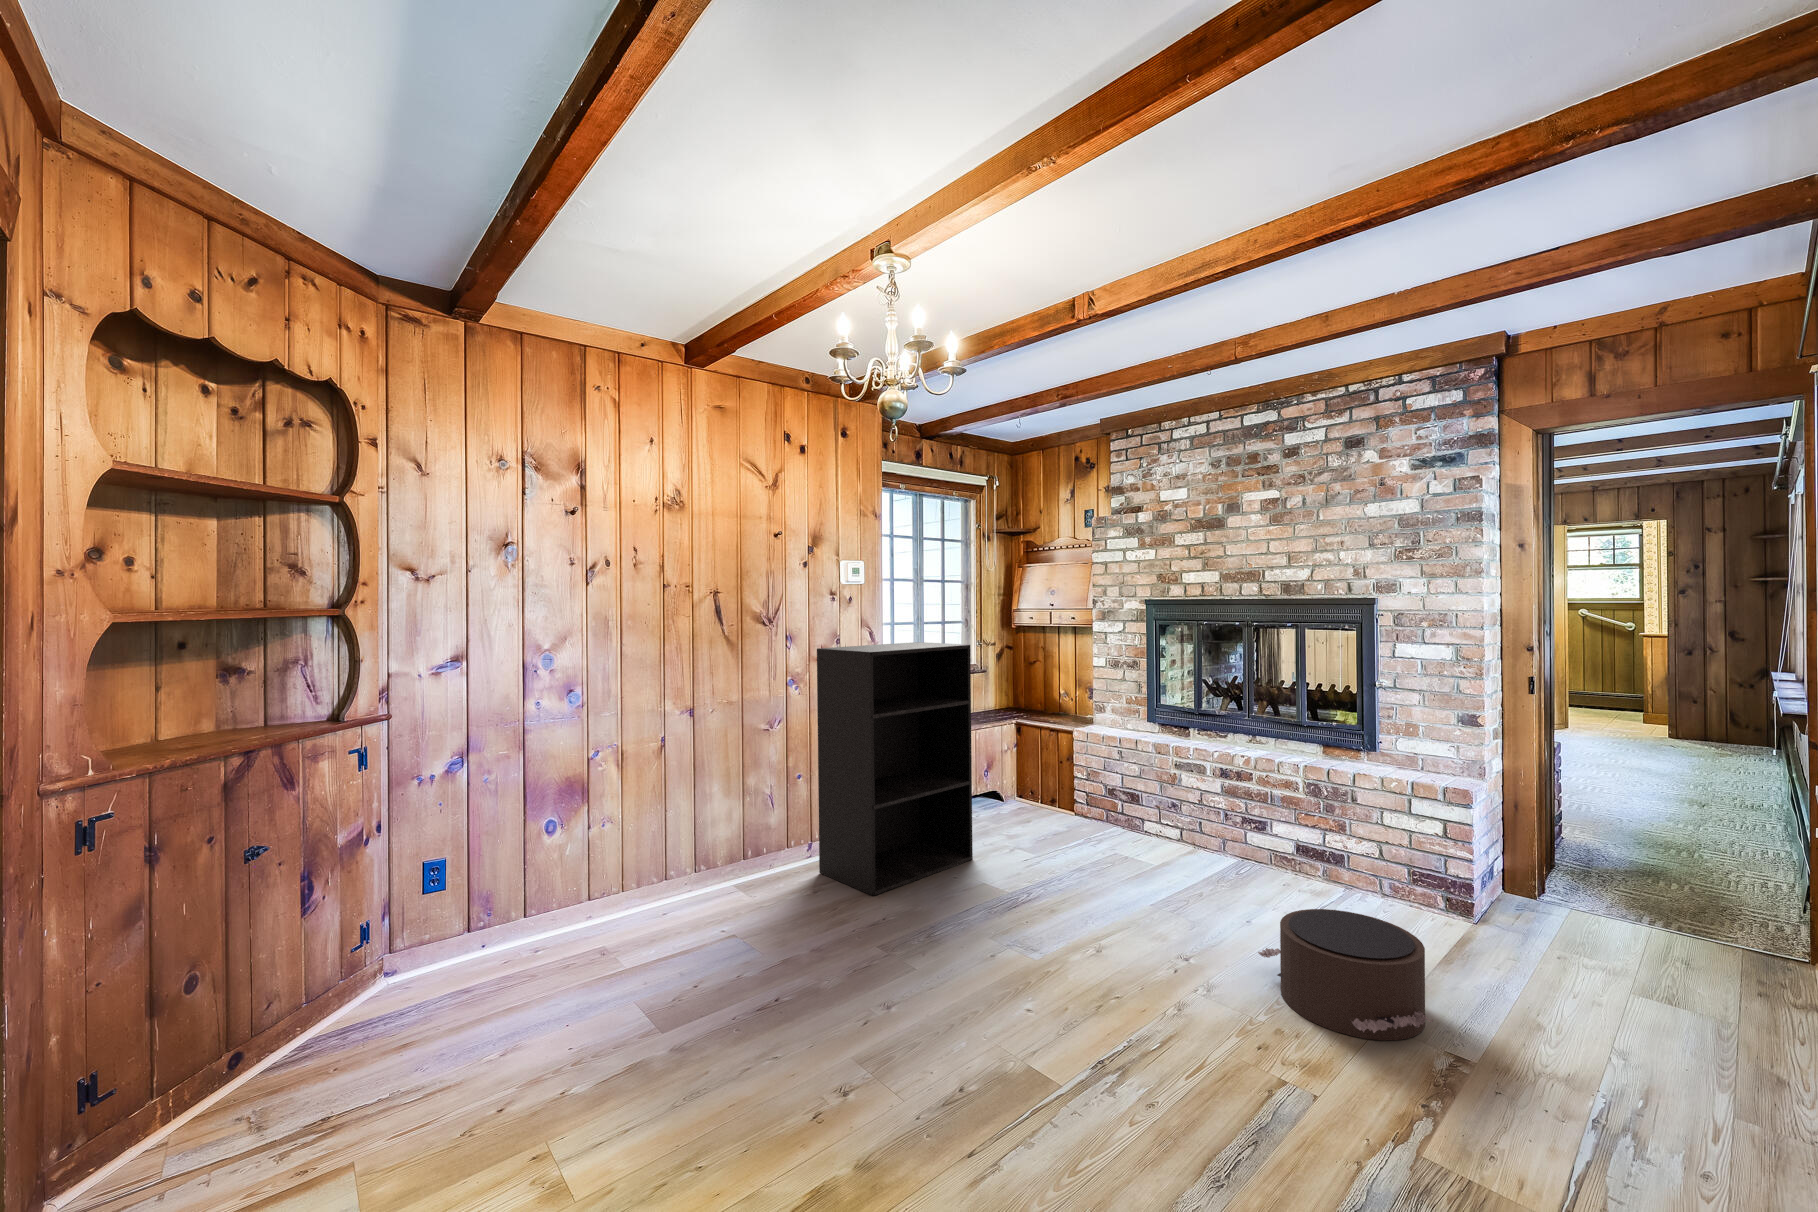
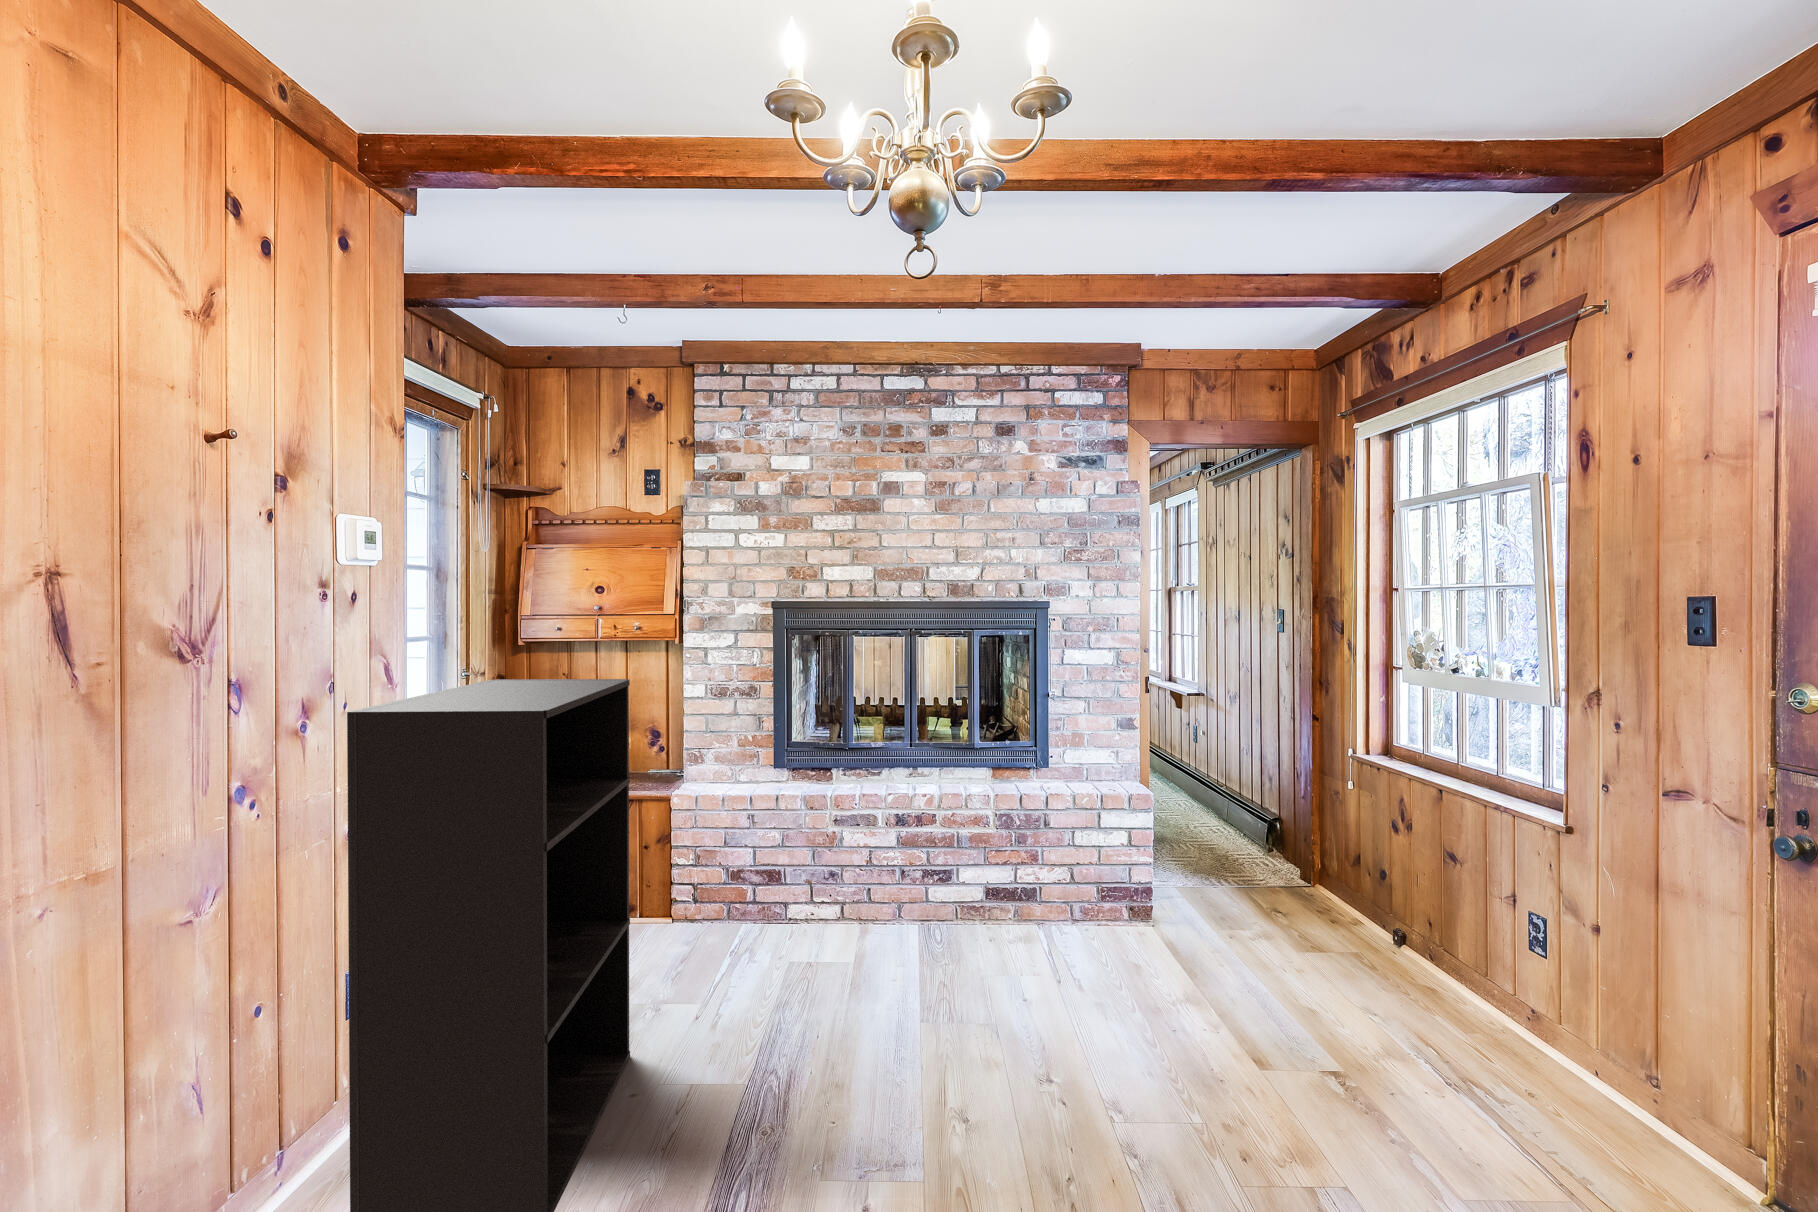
pouf: present [1258,909,1433,1040] -> none [1141,957,1341,1108]

